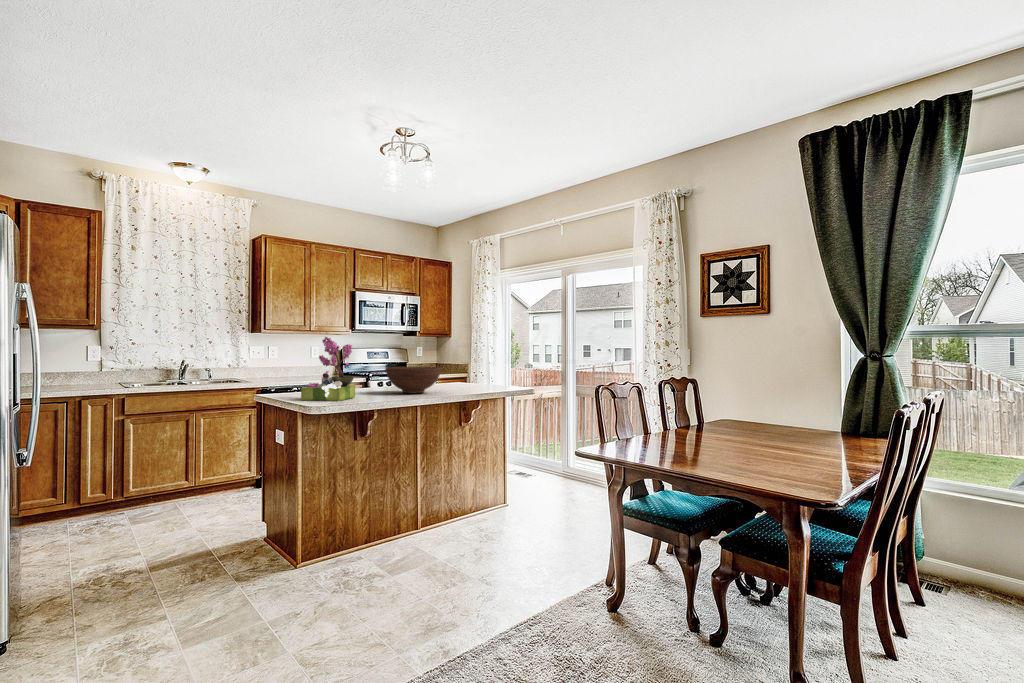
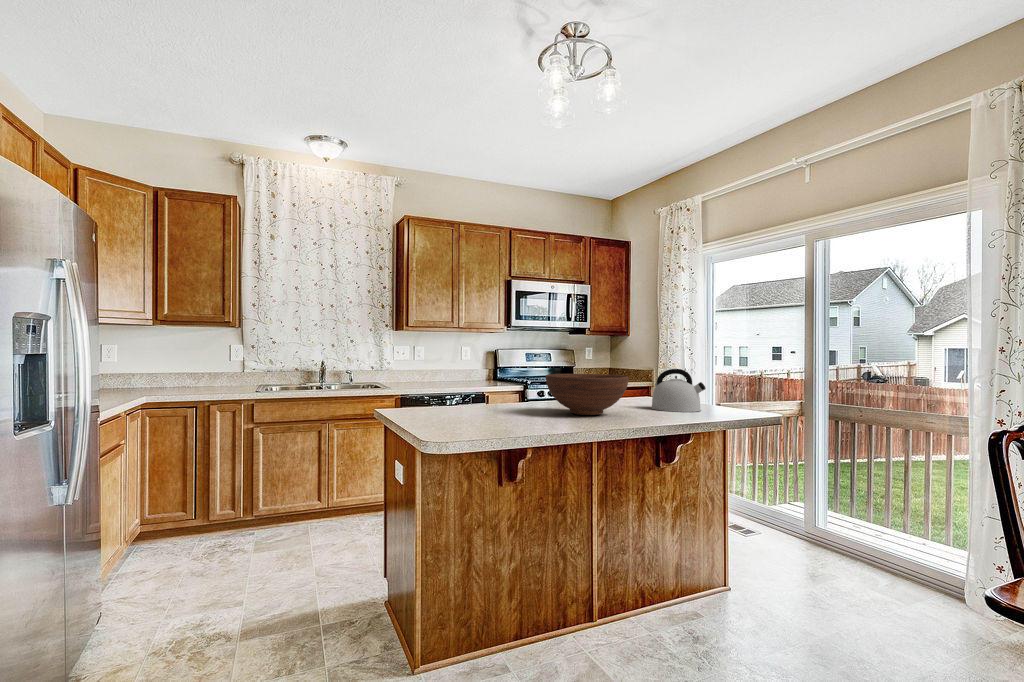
flower arrangement: present [301,337,355,401] -> none [419,326,499,428]
kettle: none [458,362,492,390] -> present [651,369,706,412]

